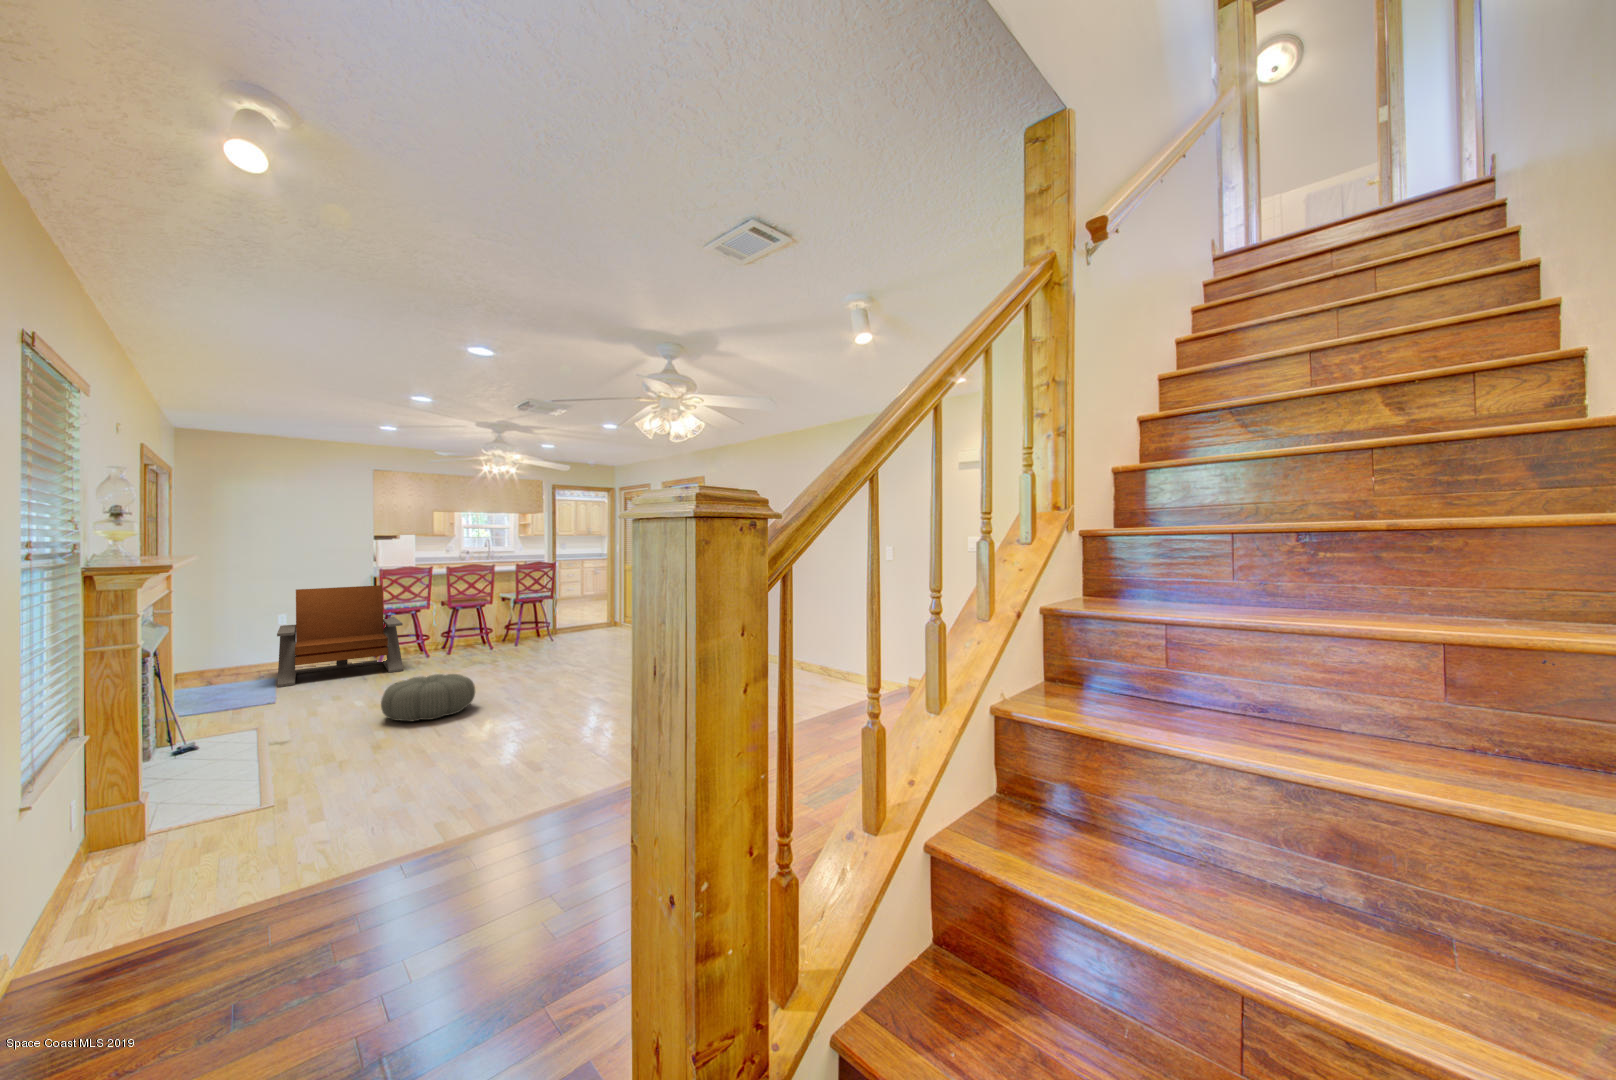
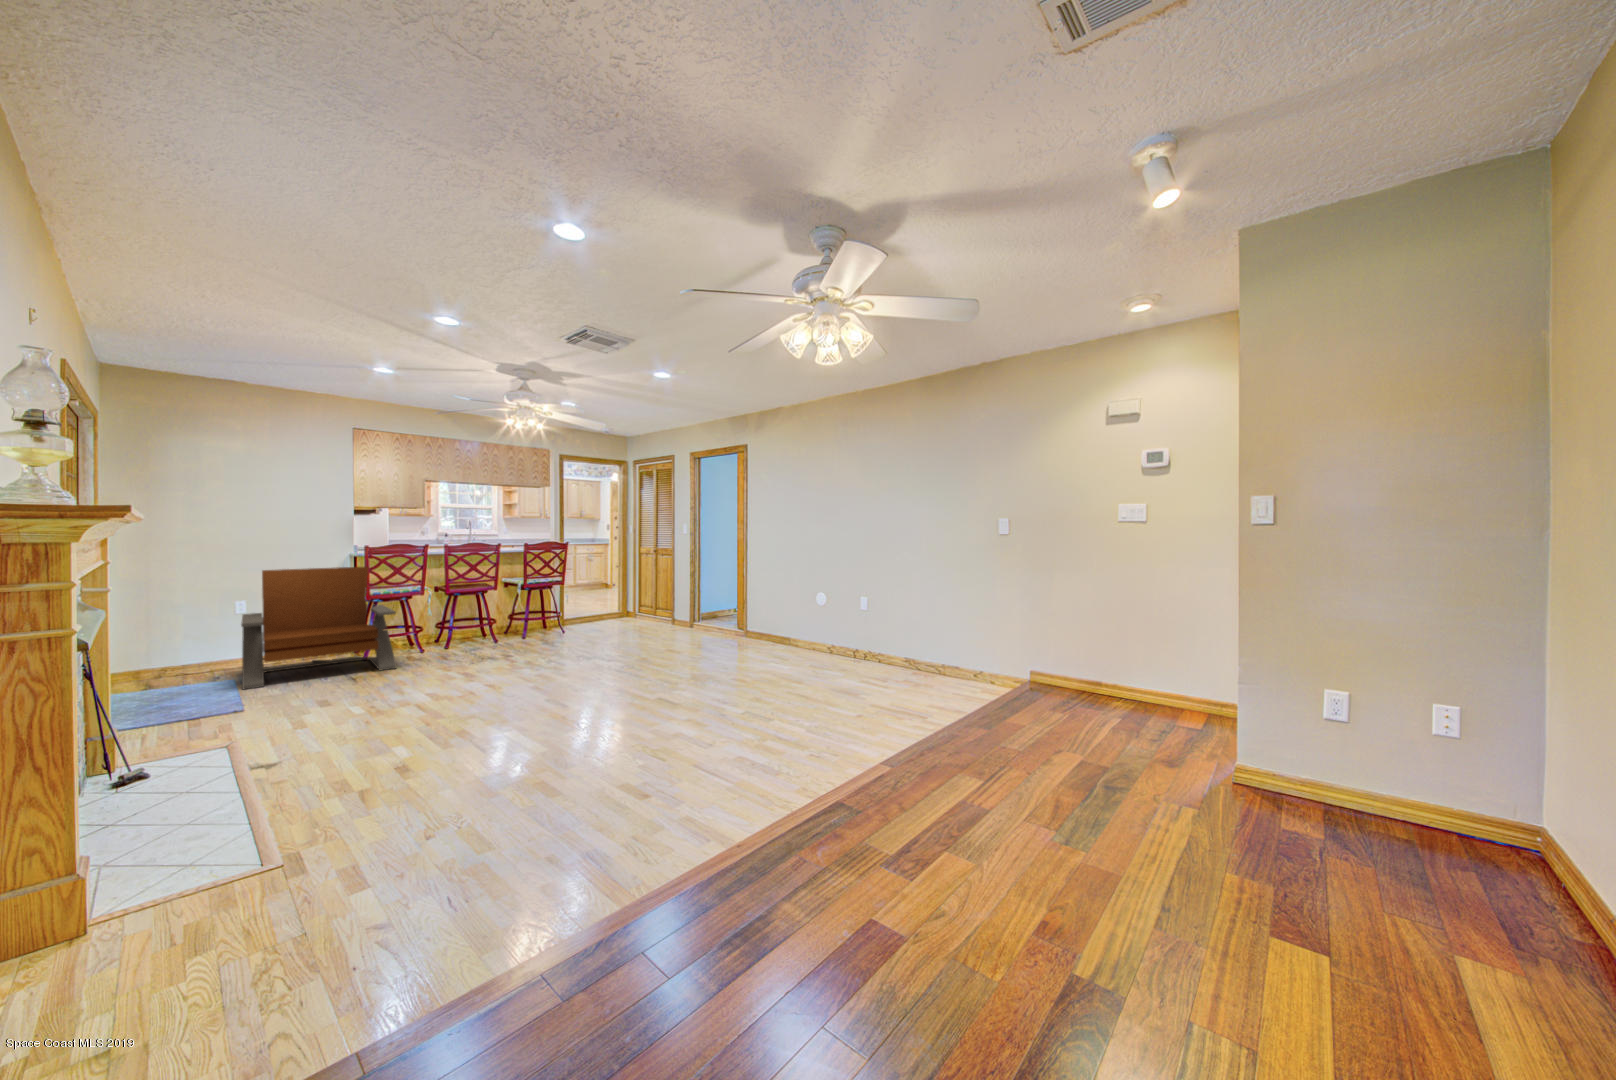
pouf: present [381,674,475,721] -> none [390,674,506,735]

